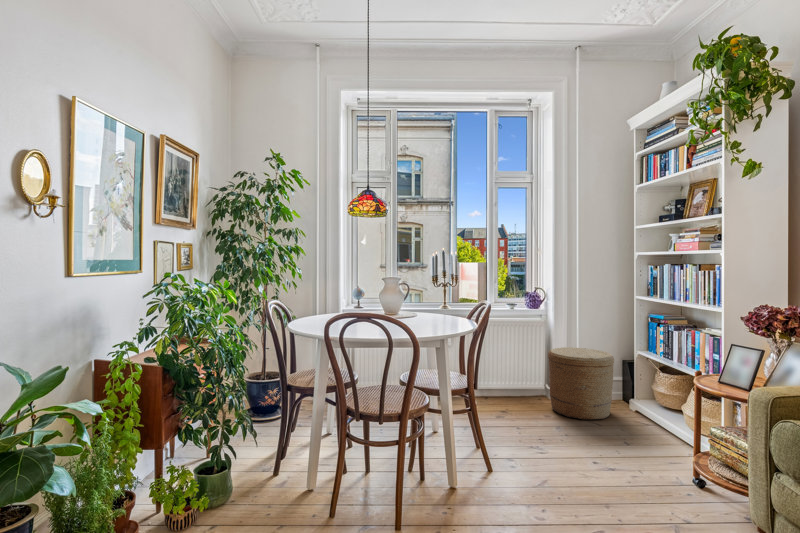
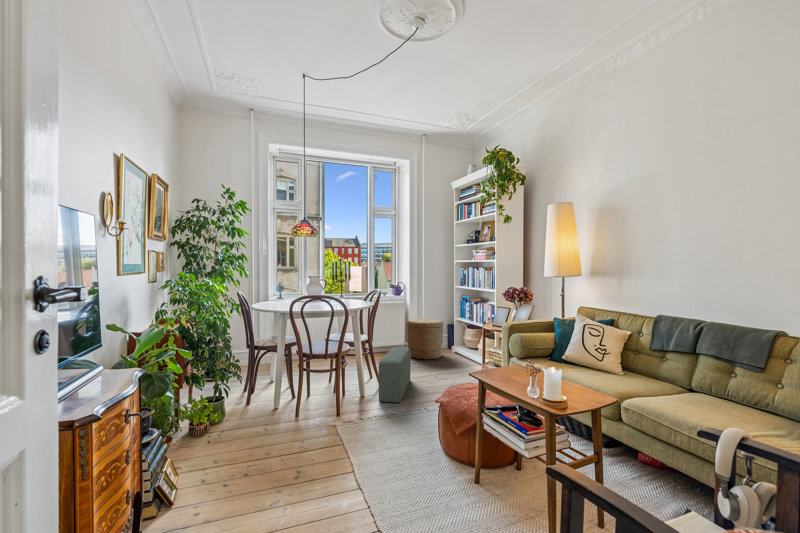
pouf: none [479,401,547,513] -> present [378,347,411,403]

